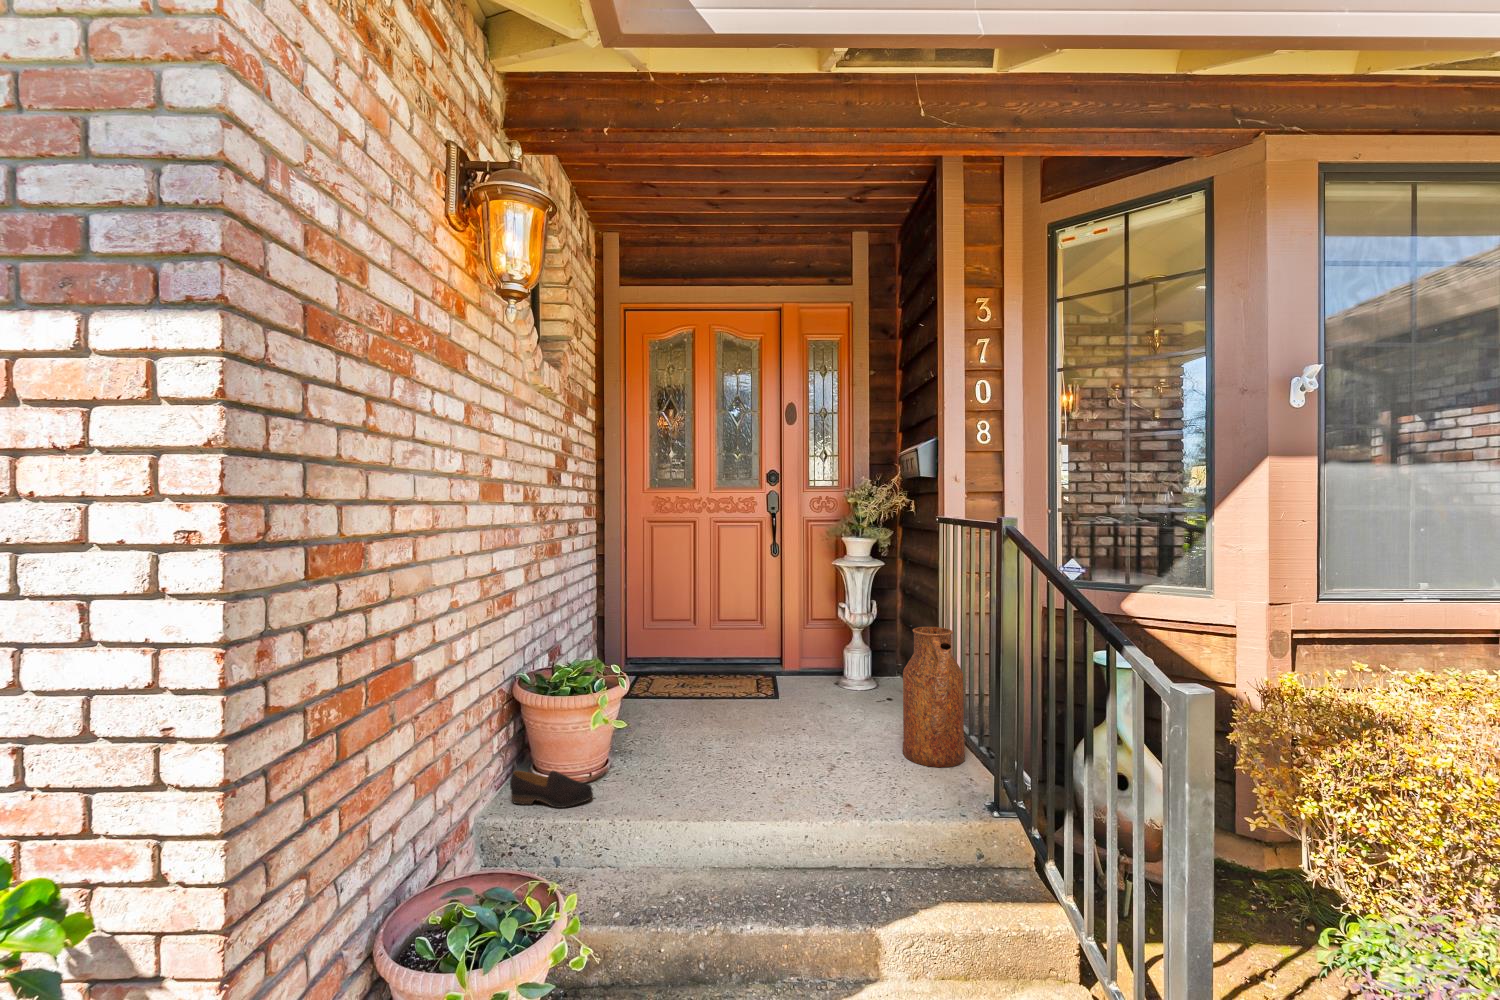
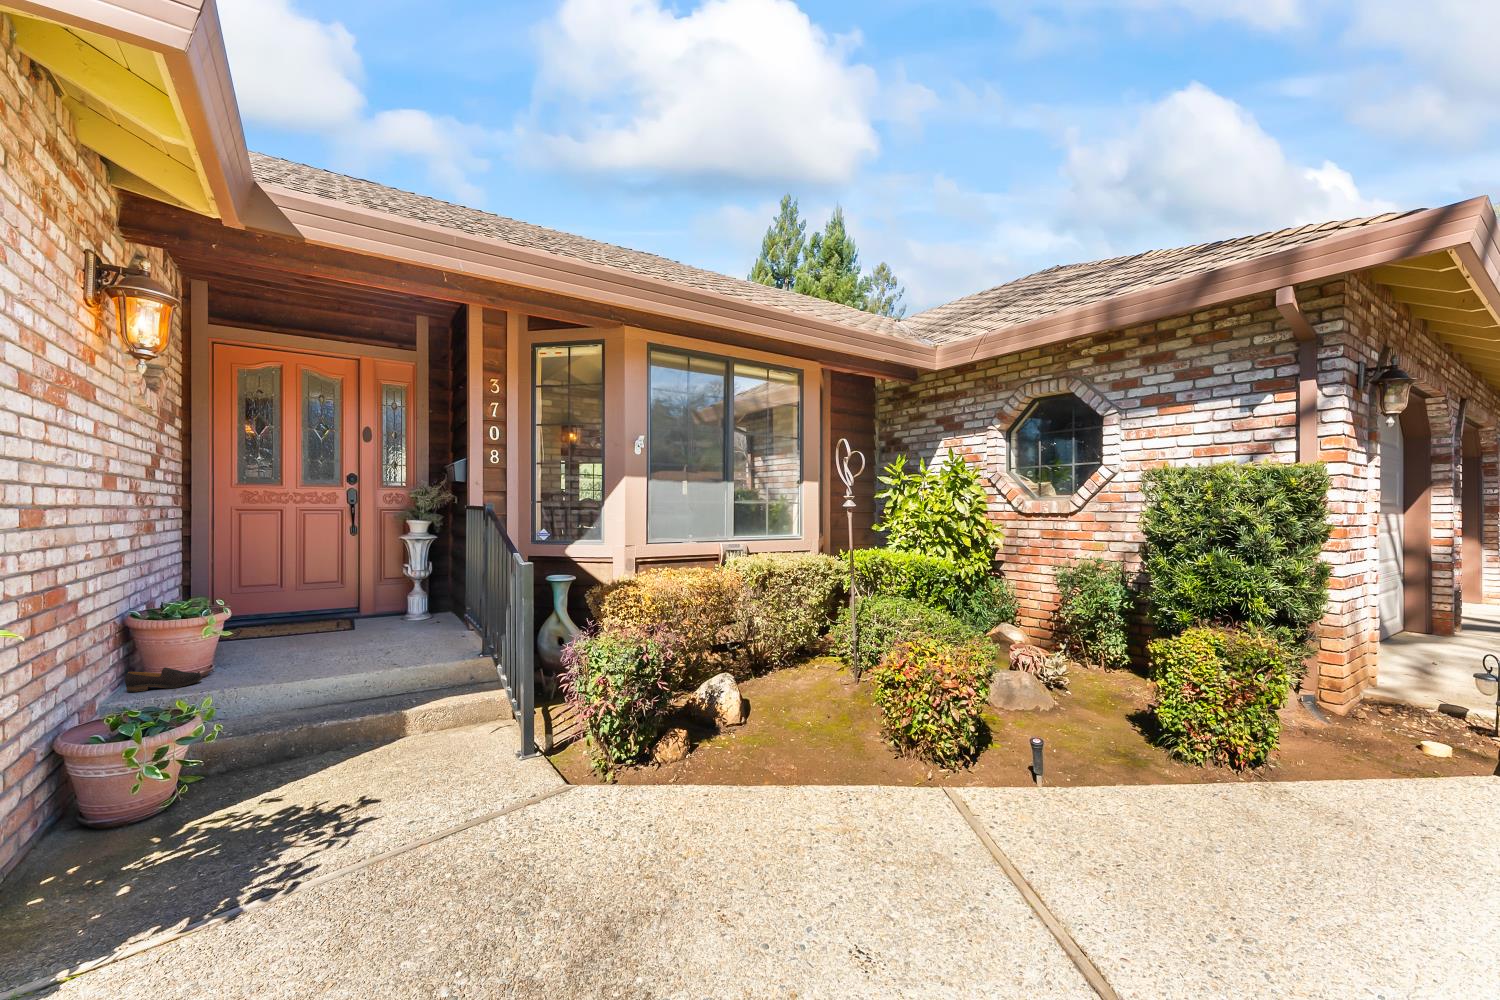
watering can: present [903,627,965,767] -> none [437,566,475,641]

